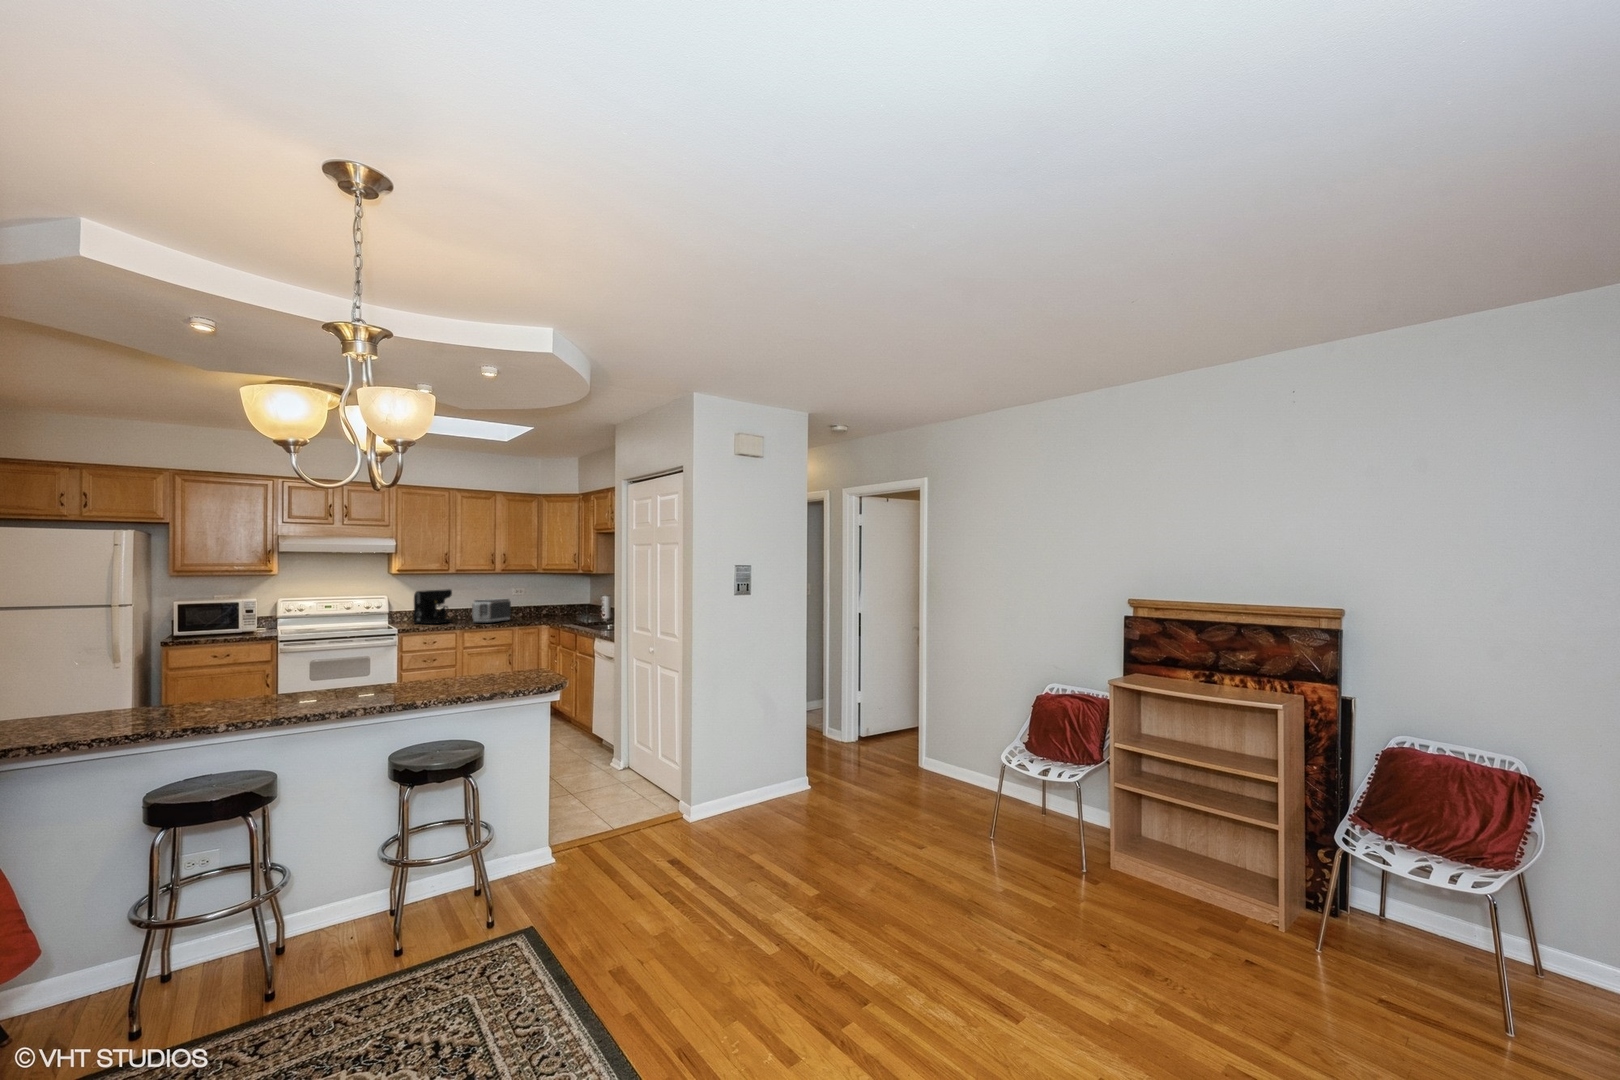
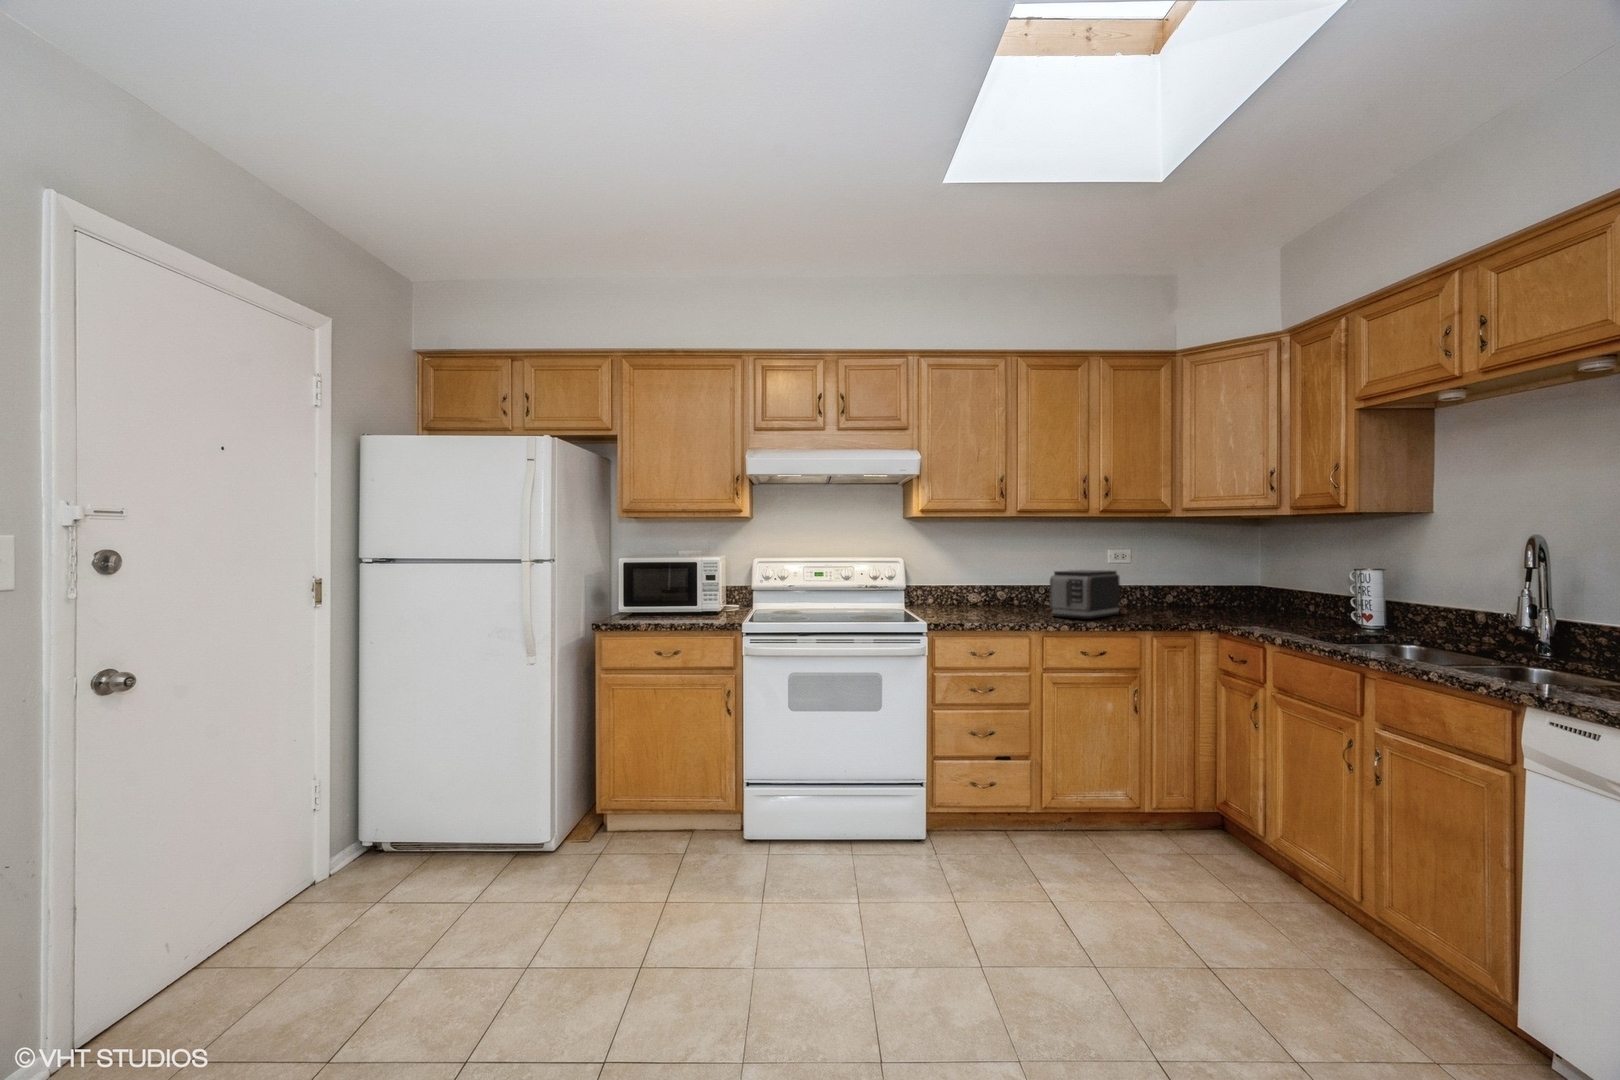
coffee maker: present [413,589,452,624] -> none [945,549,1010,614]

